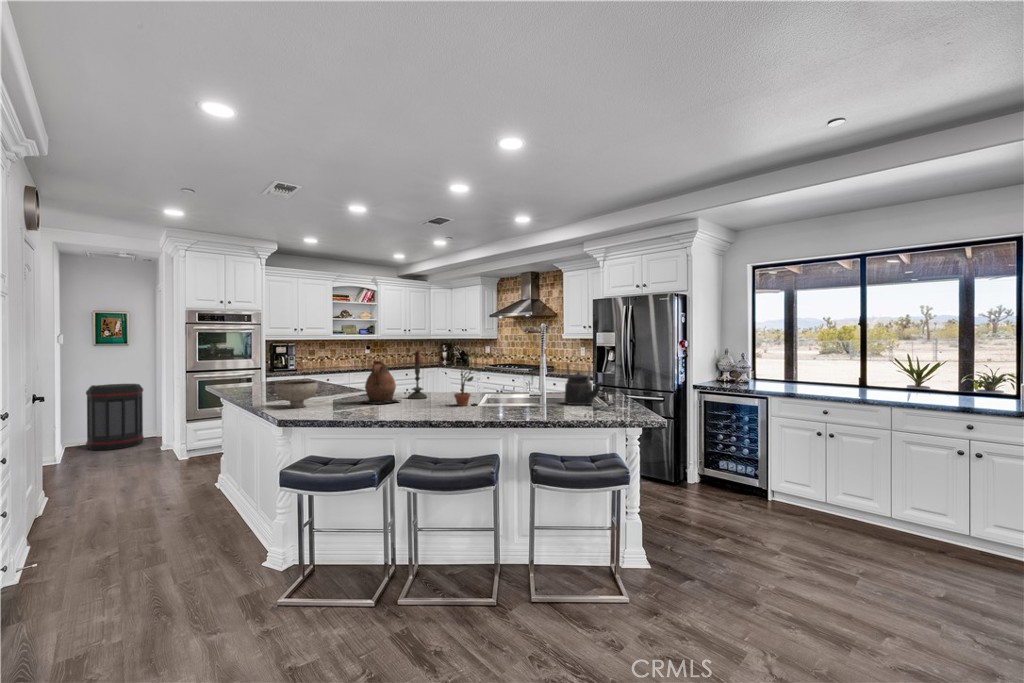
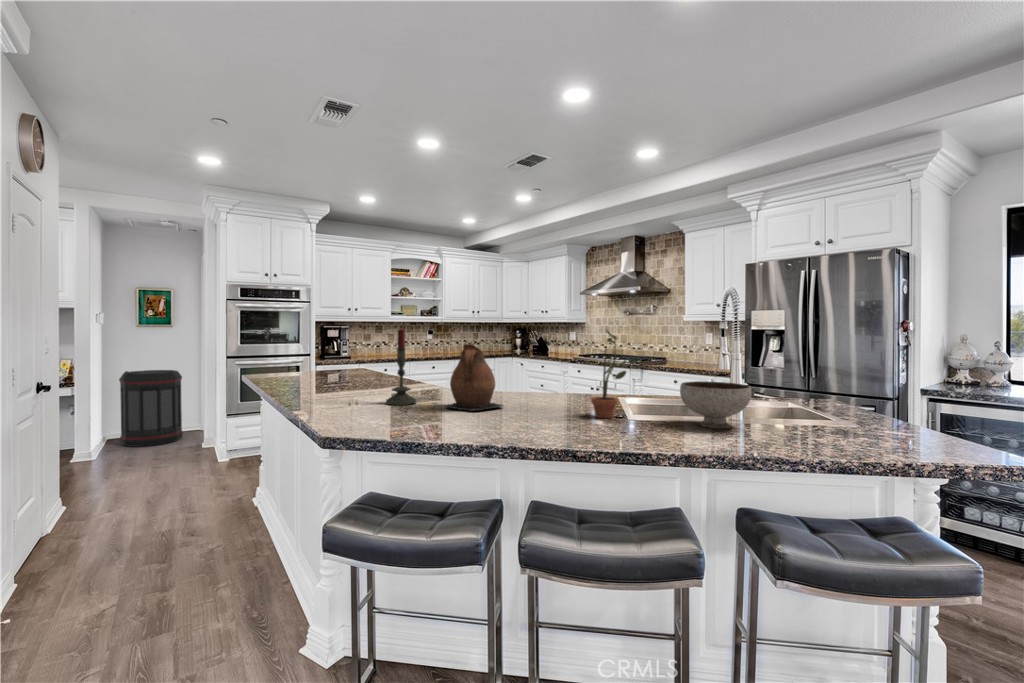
candle: present [408,351,427,399] -> present [386,329,416,405]
kettle: present [565,364,602,405] -> none [767,353,848,422]
bowl: present [274,381,318,408] -> present [680,381,751,428]

